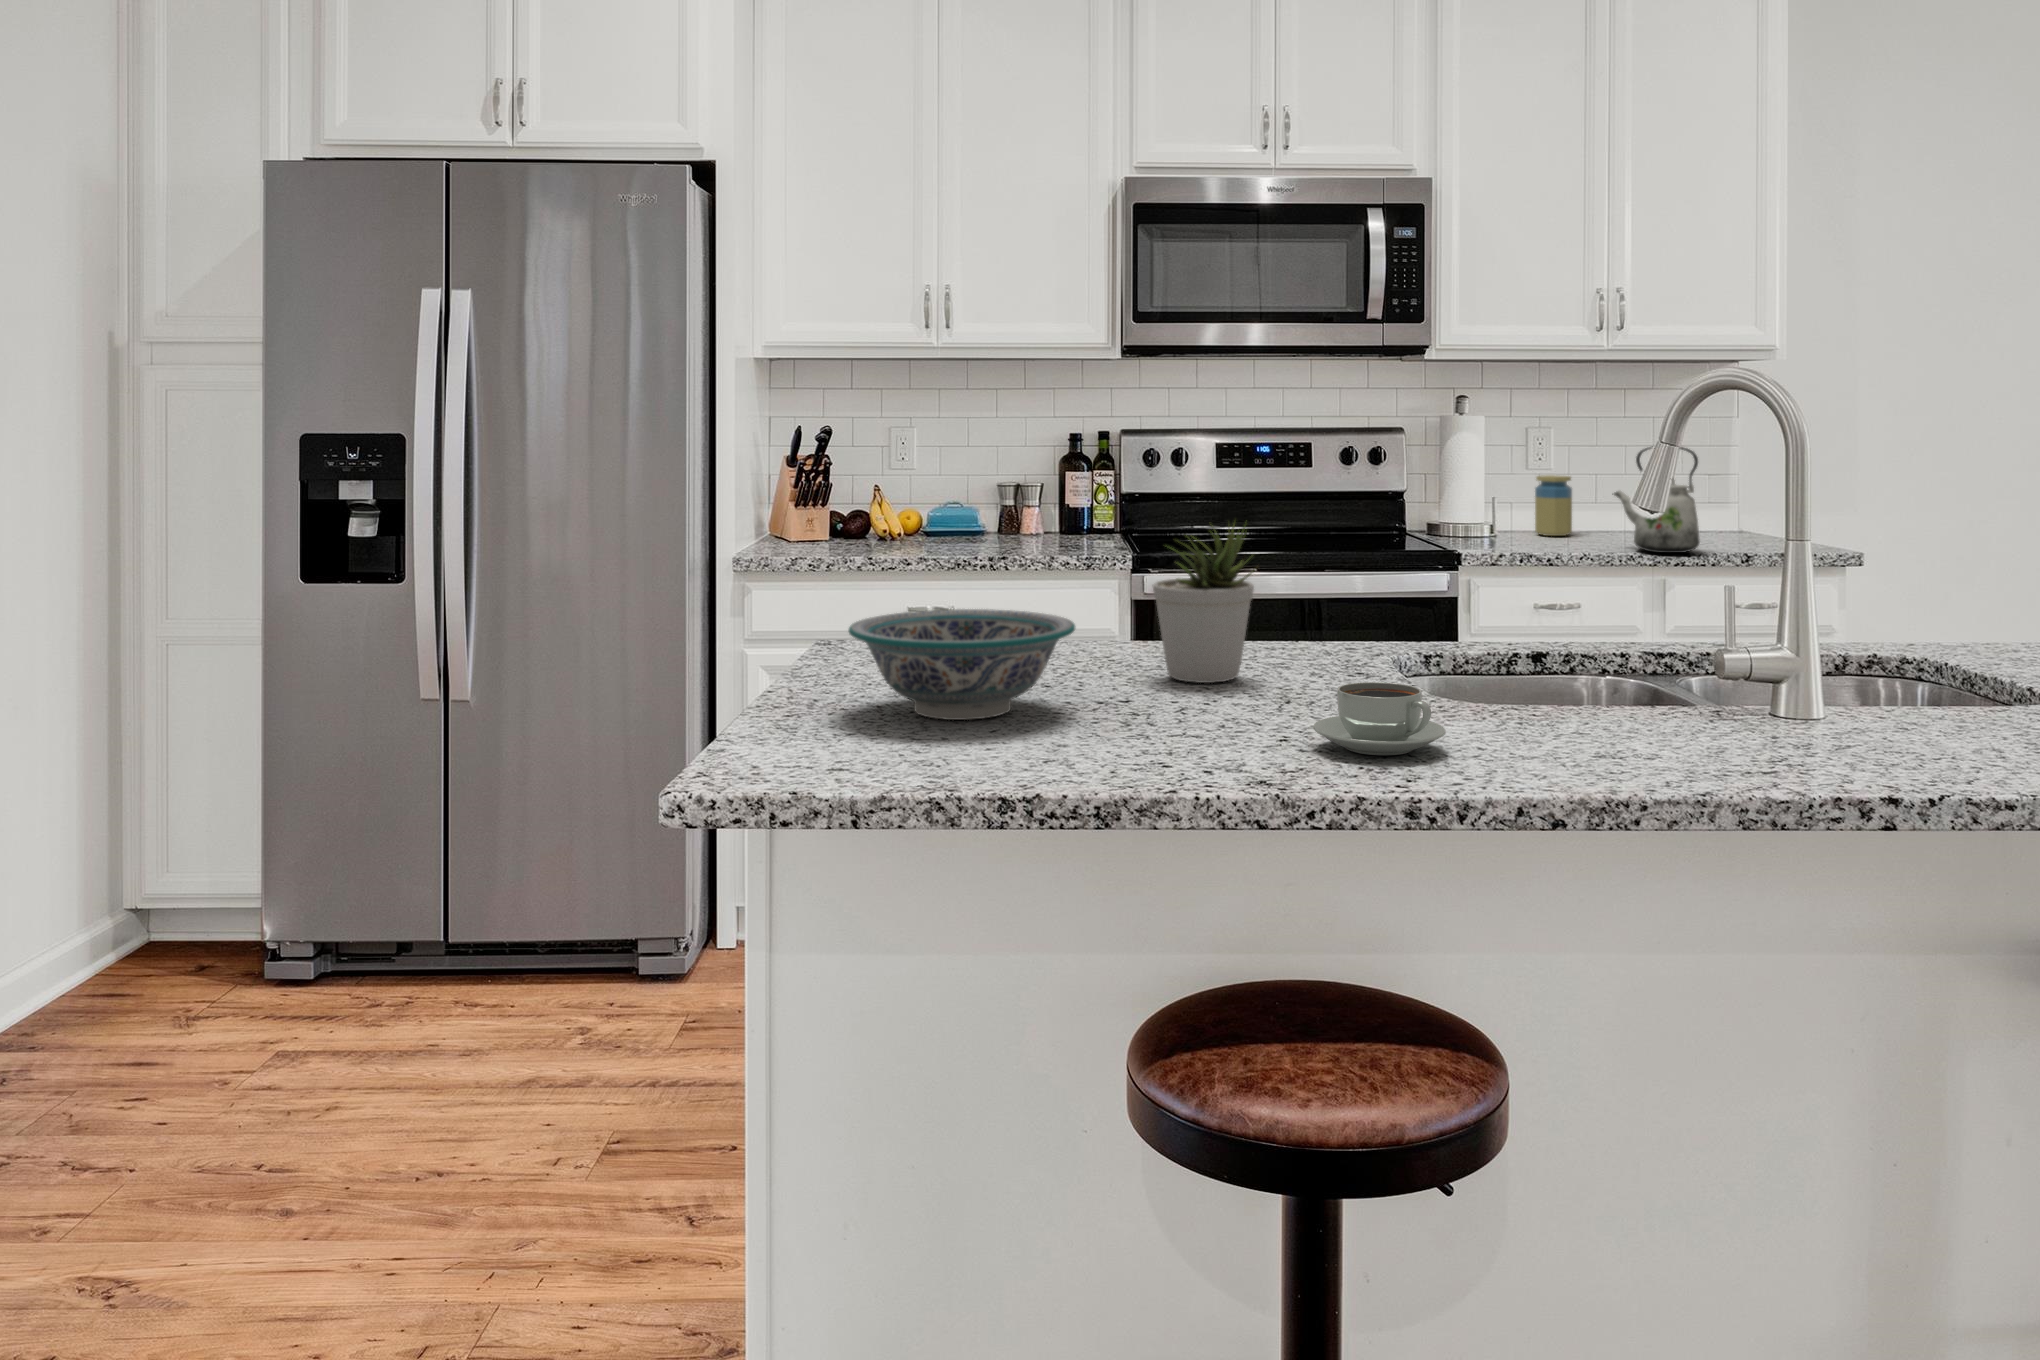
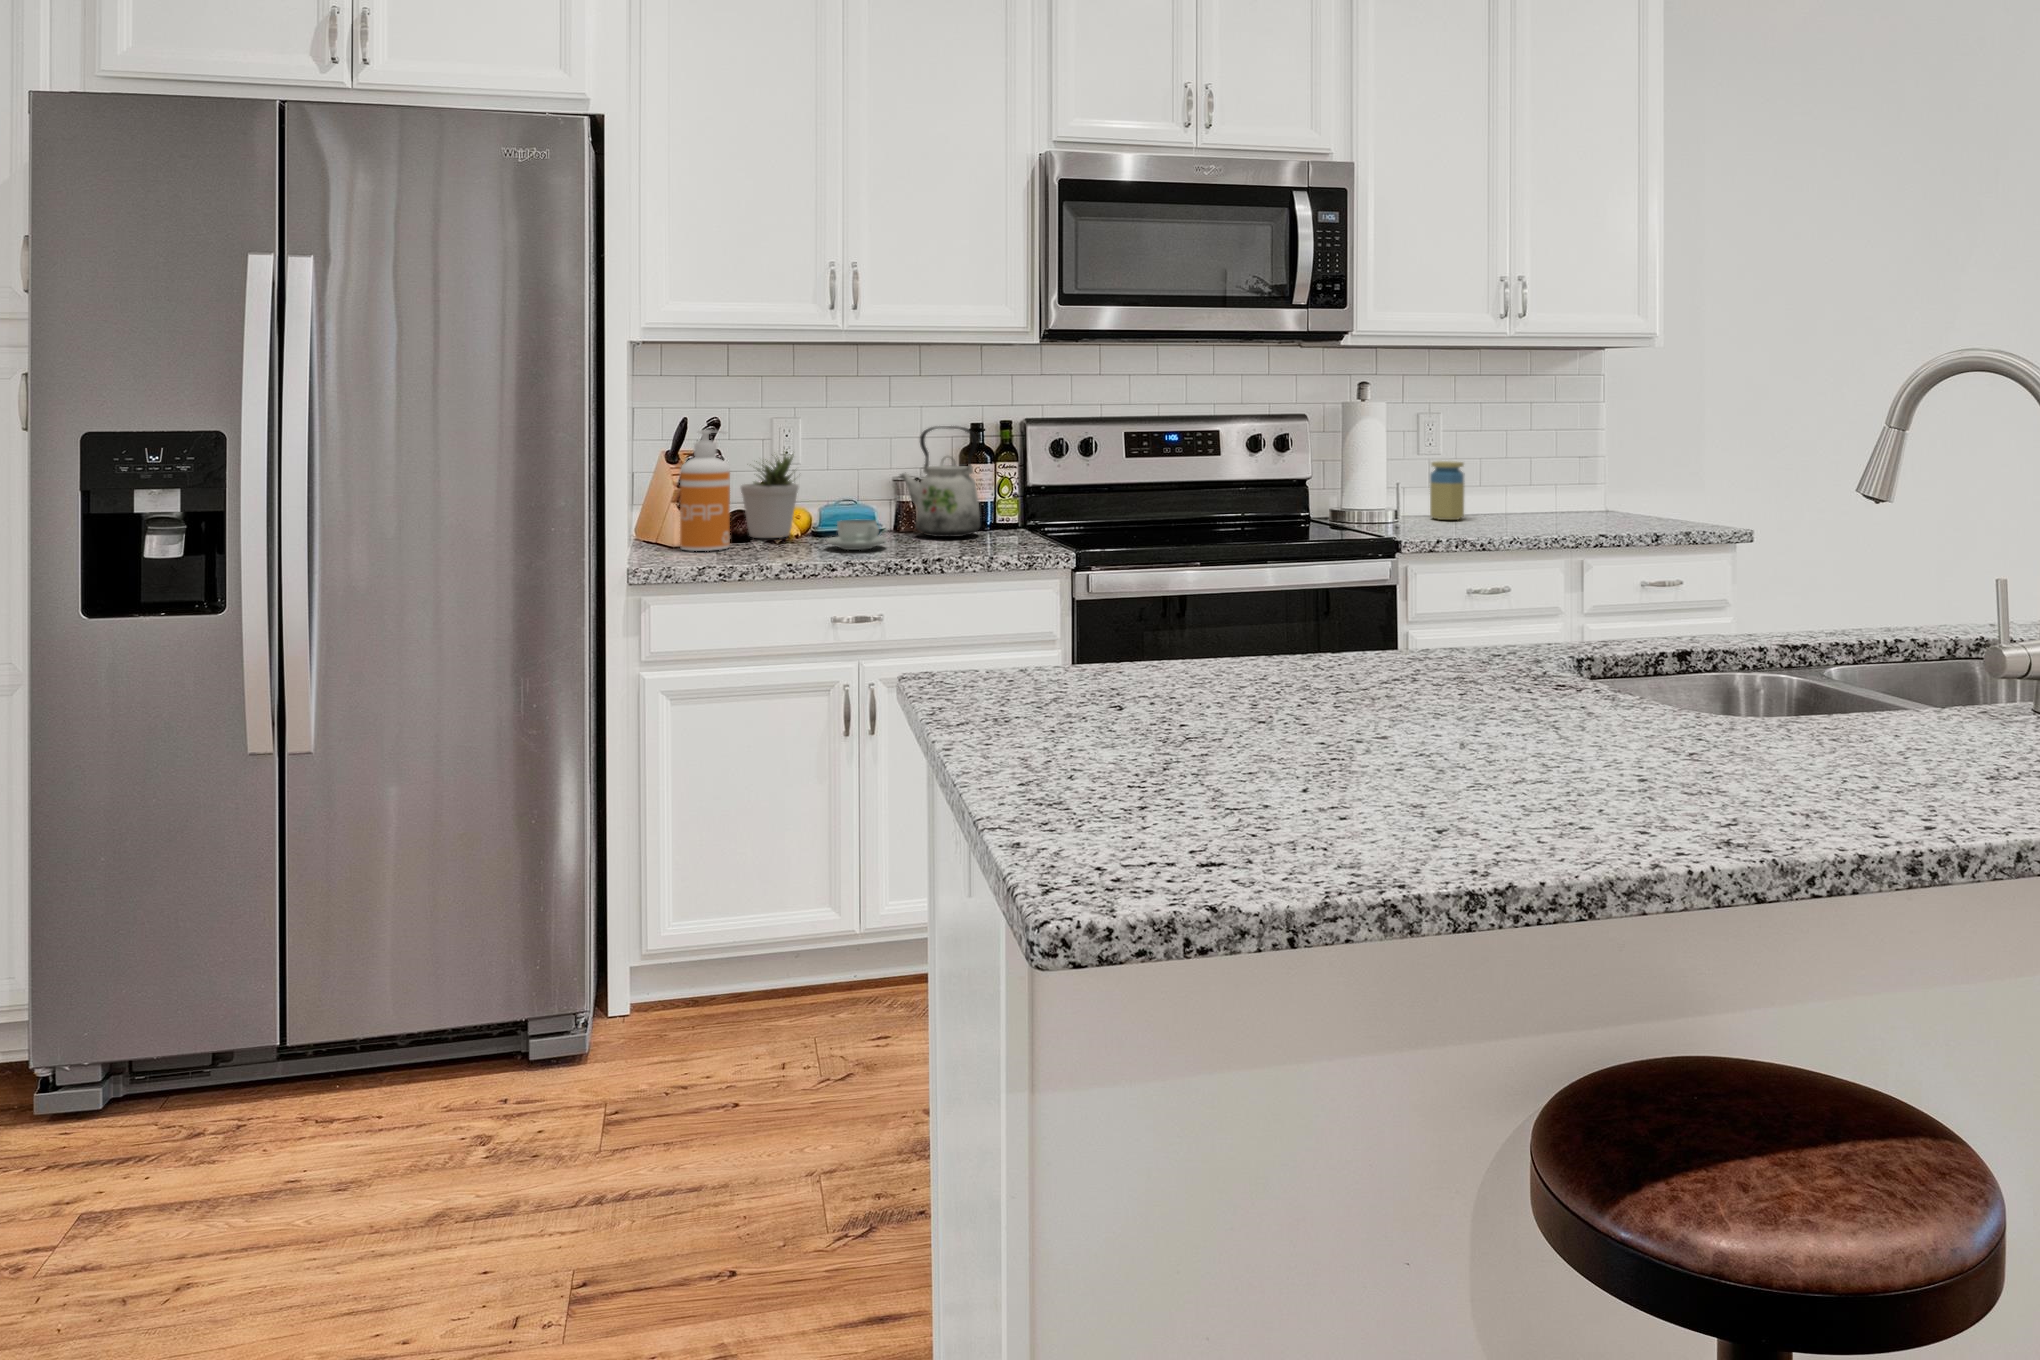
soap dispenser: none [789,439,832,547] -> present [680,430,730,551]
kettle: present [1612,446,1700,553] -> present [900,426,980,537]
potted plant: present [1153,525,1254,683] -> present [741,454,799,538]
bowl: present [849,609,1075,720] -> none [1089,634,1366,776]
coffee cup: present [1313,682,1446,755] -> present [827,520,887,550]

